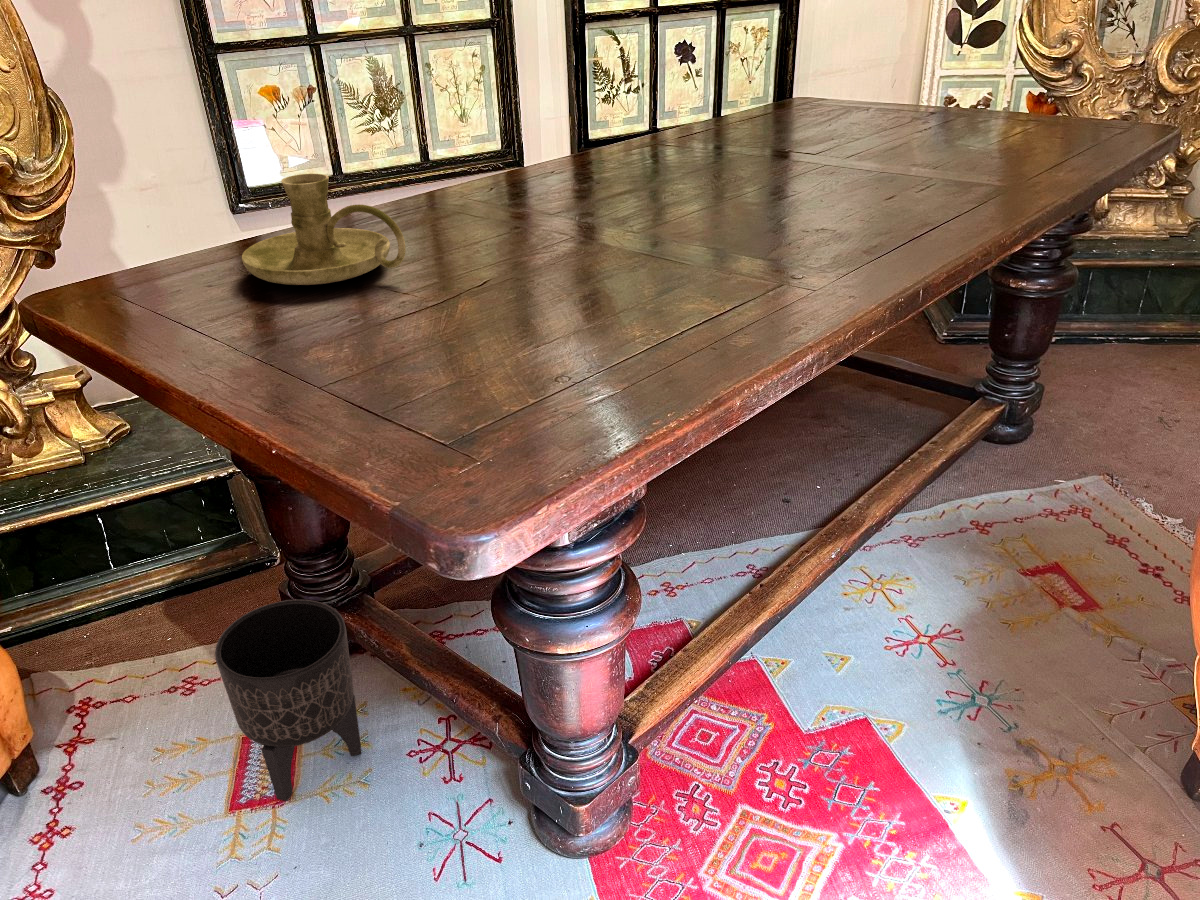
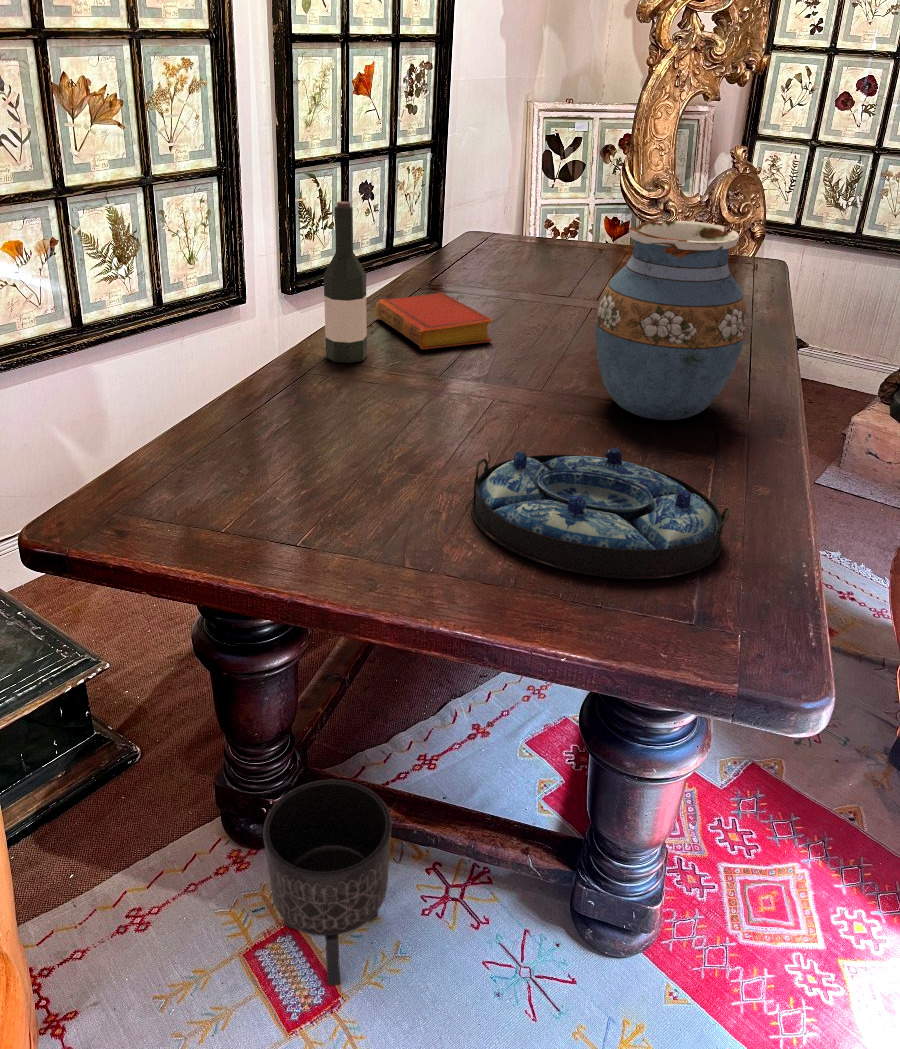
wine bottle: none [452,33,501,204] -> present [324,201,367,363]
vase: none [657,42,830,276] -> present [595,220,747,420]
book: none [553,142,644,196] -> present [375,292,492,349]
candle holder: present [242,174,406,285] -> none [222,356,402,471]
serving tray: none [390,276,639,416] -> present [471,448,731,579]

